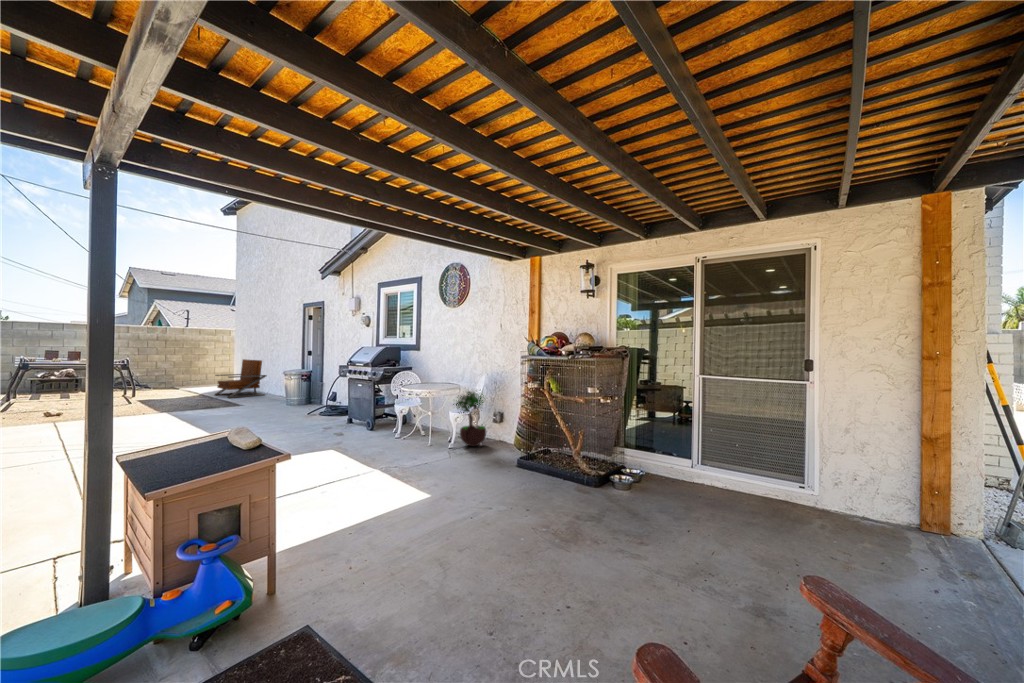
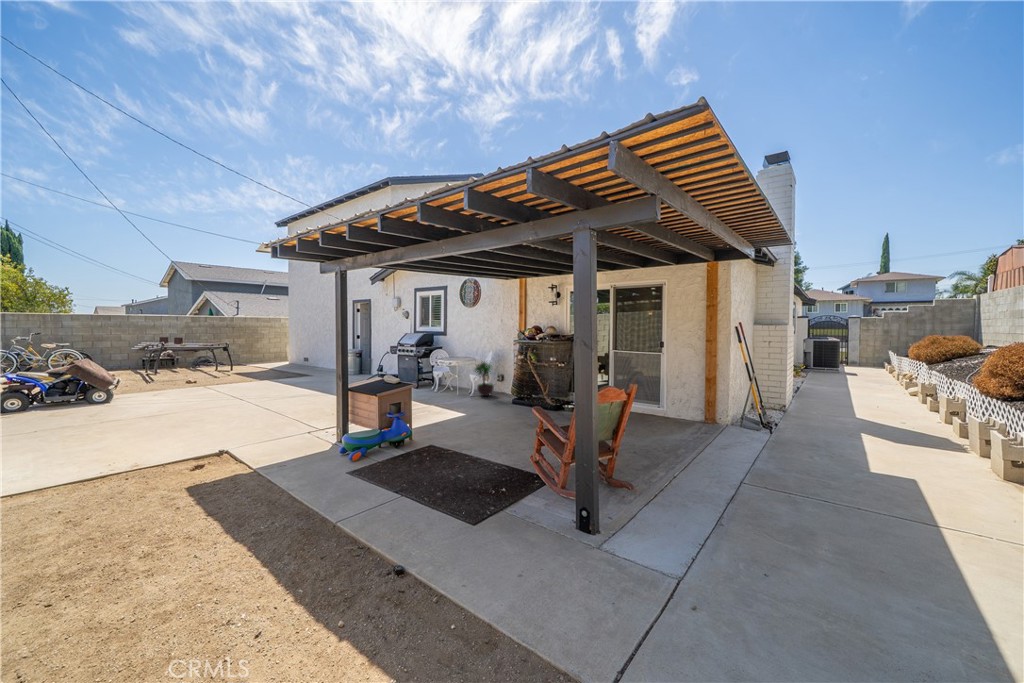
lounge chair: present [215,359,266,398] -> none [285,342,324,371]

